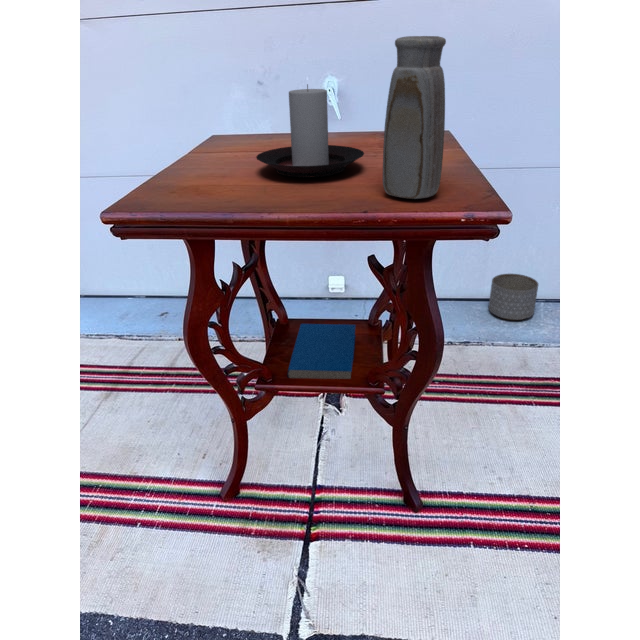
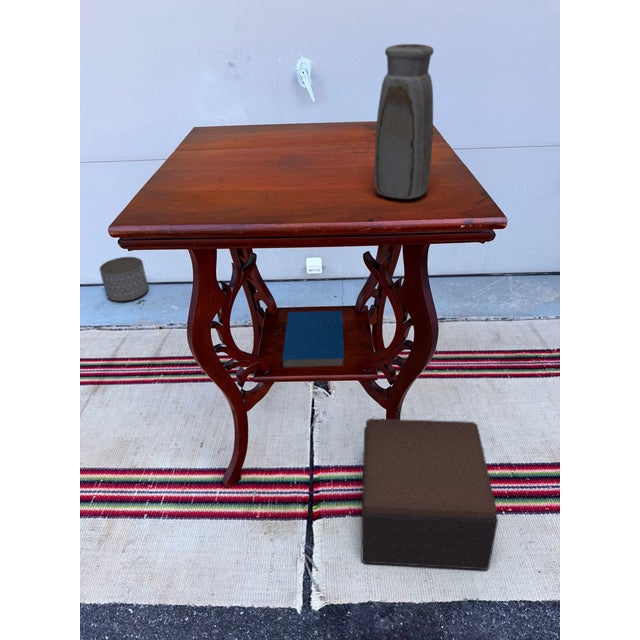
candle holder: present [256,85,364,178] -> none [245,84,351,176]
planter: present [489,274,538,320] -> present [100,257,148,301]
footstool: none [358,437,507,609] -> present [362,419,498,570]

